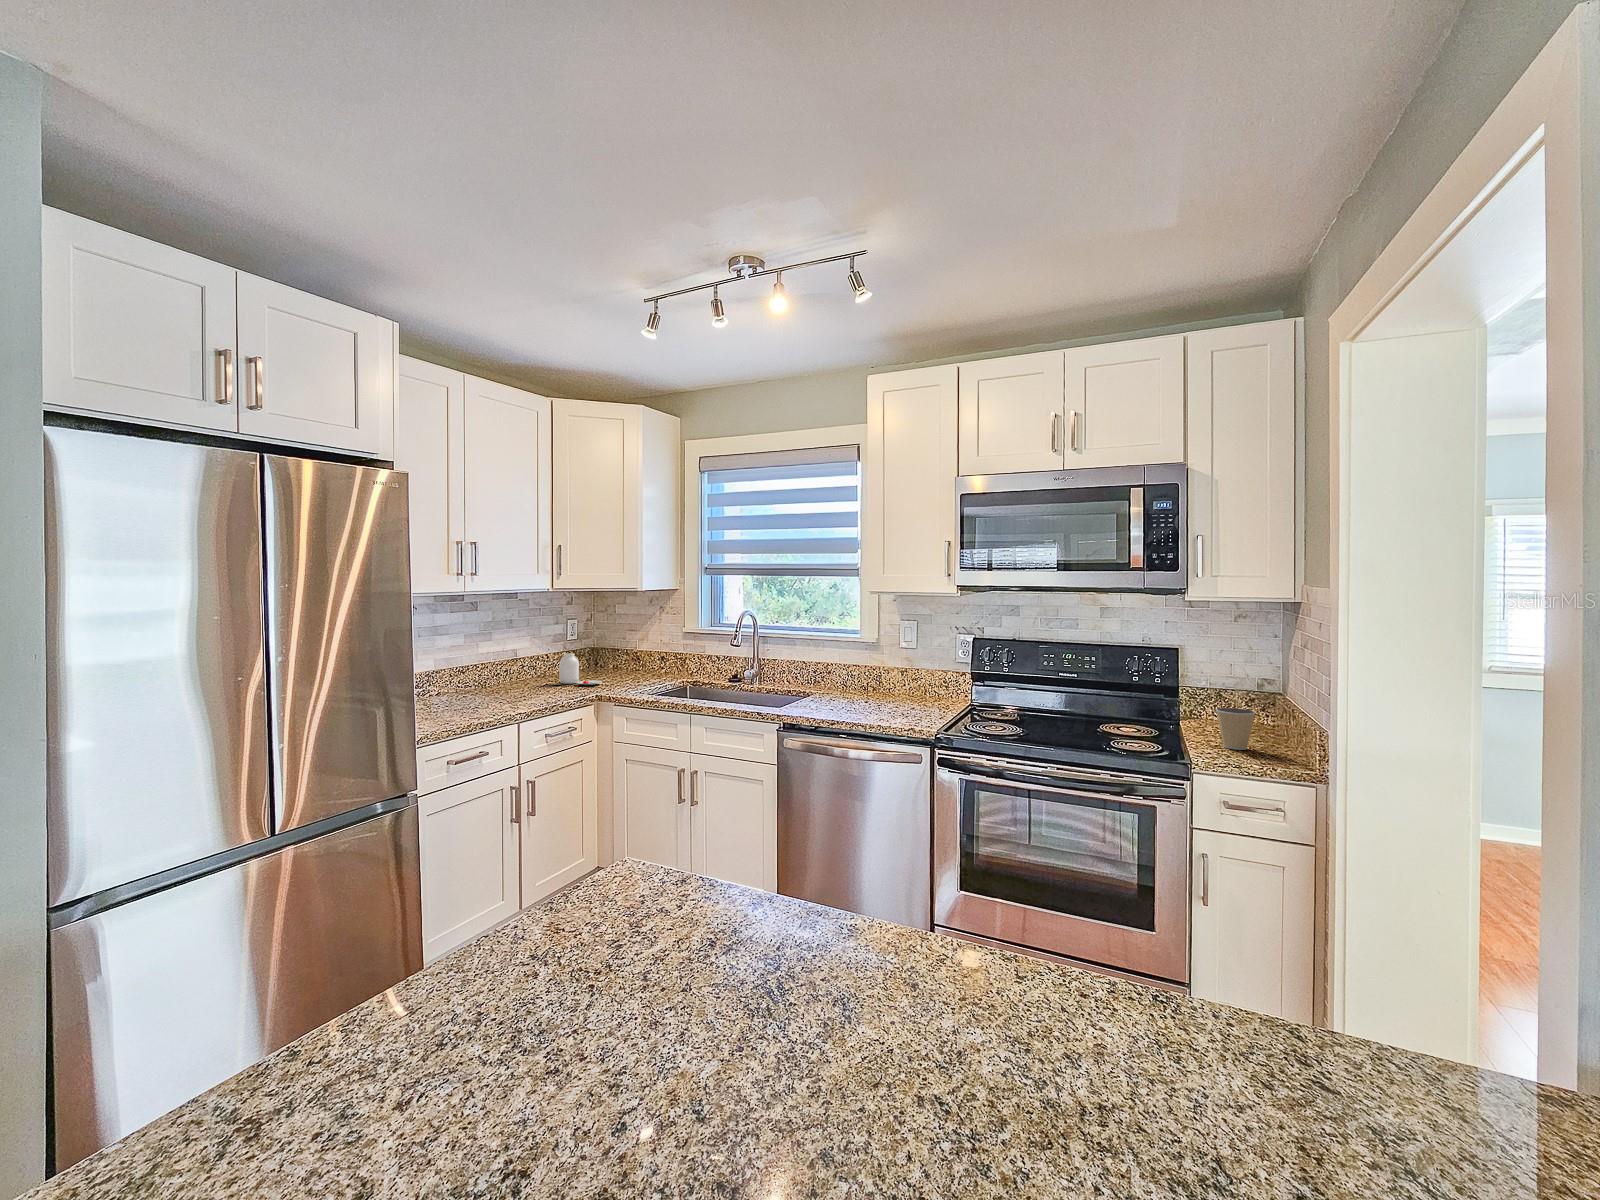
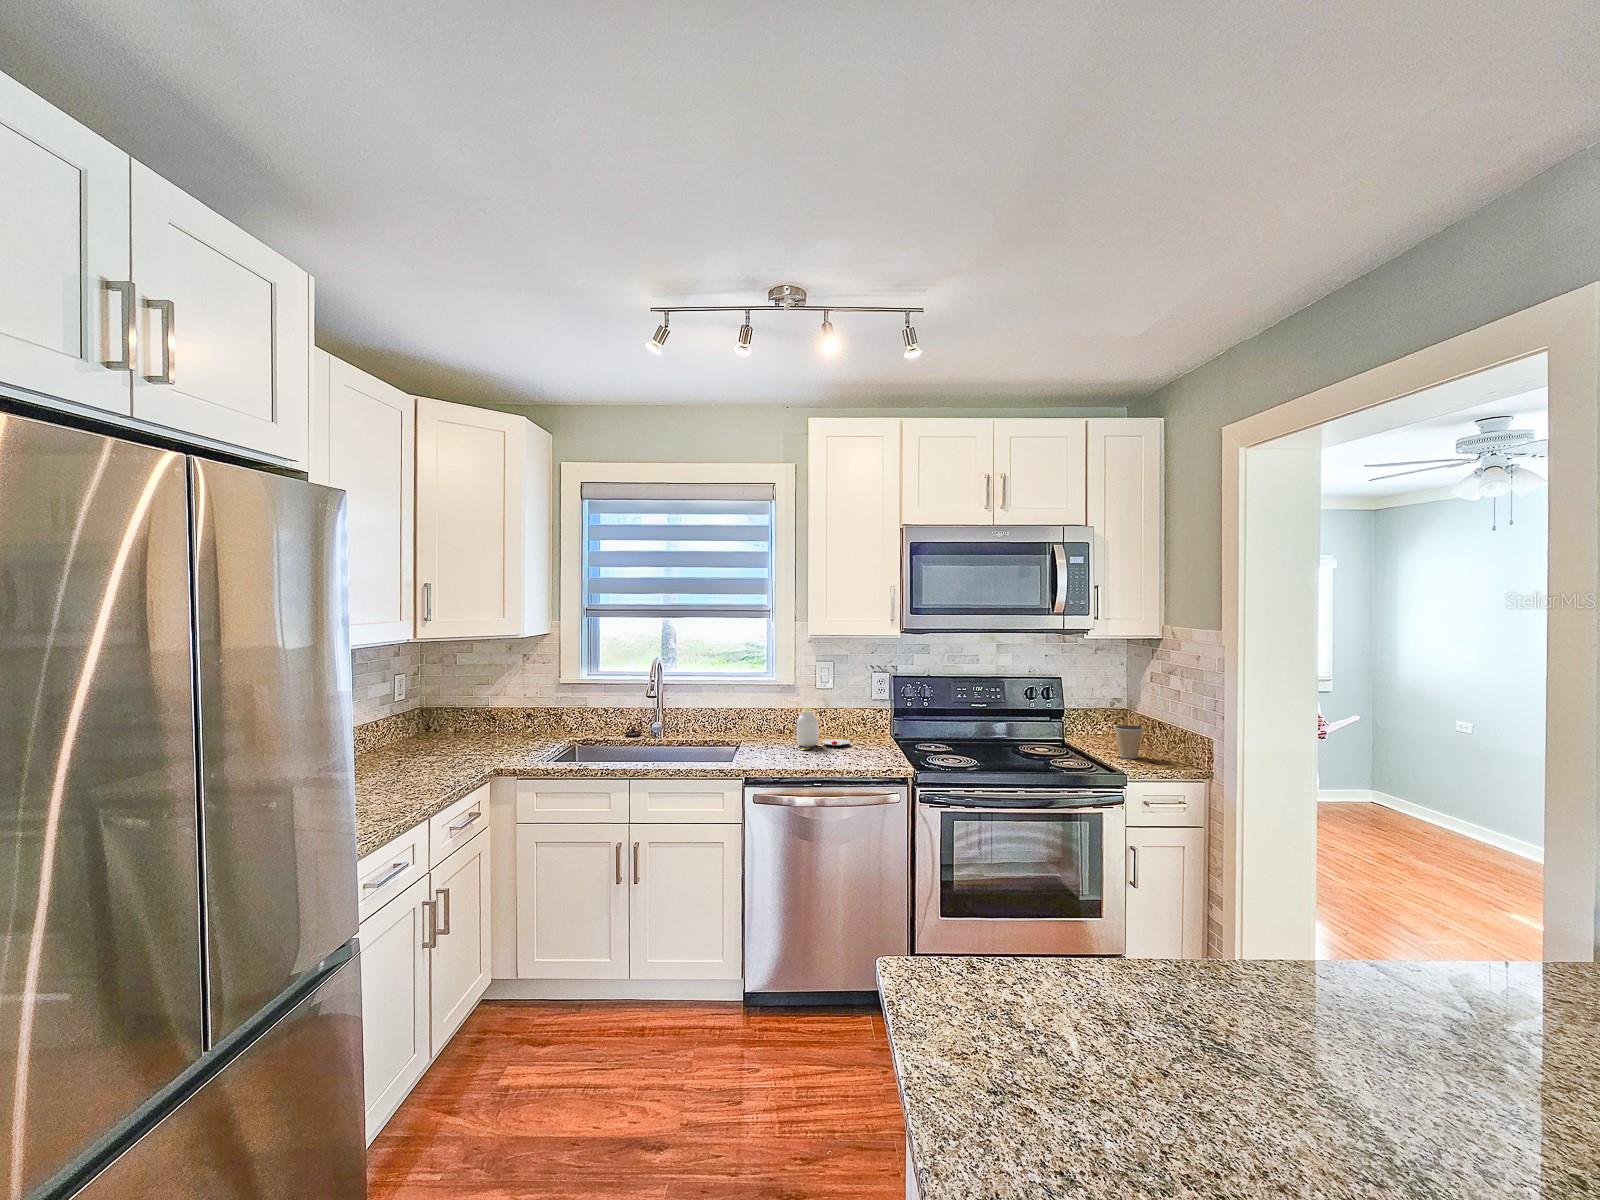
jar: present [551,653,602,685] -> present [797,710,850,750]

